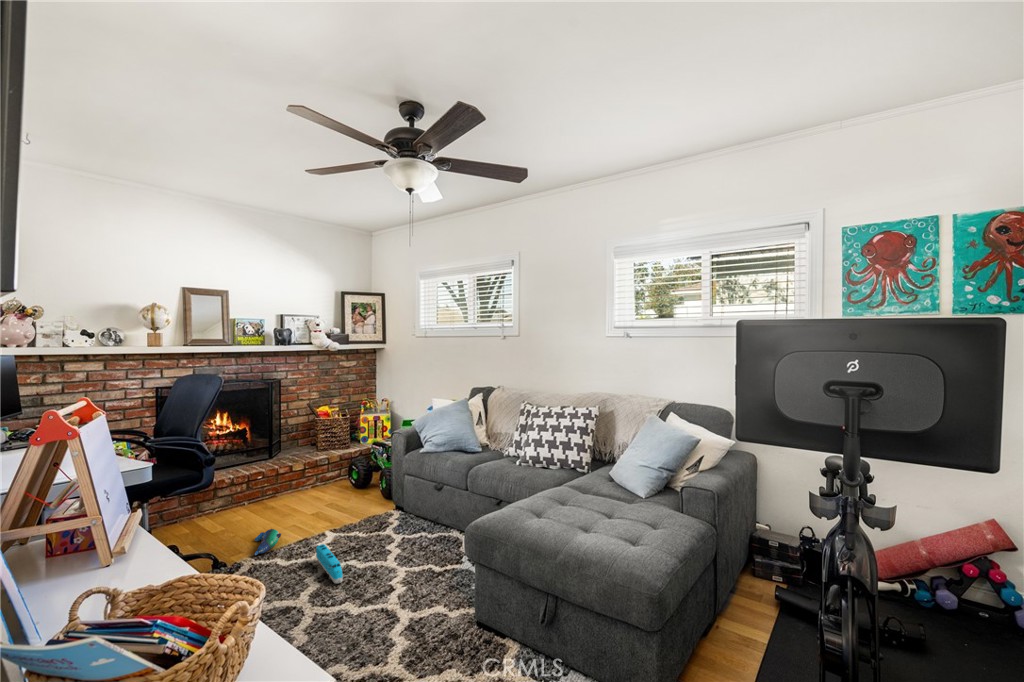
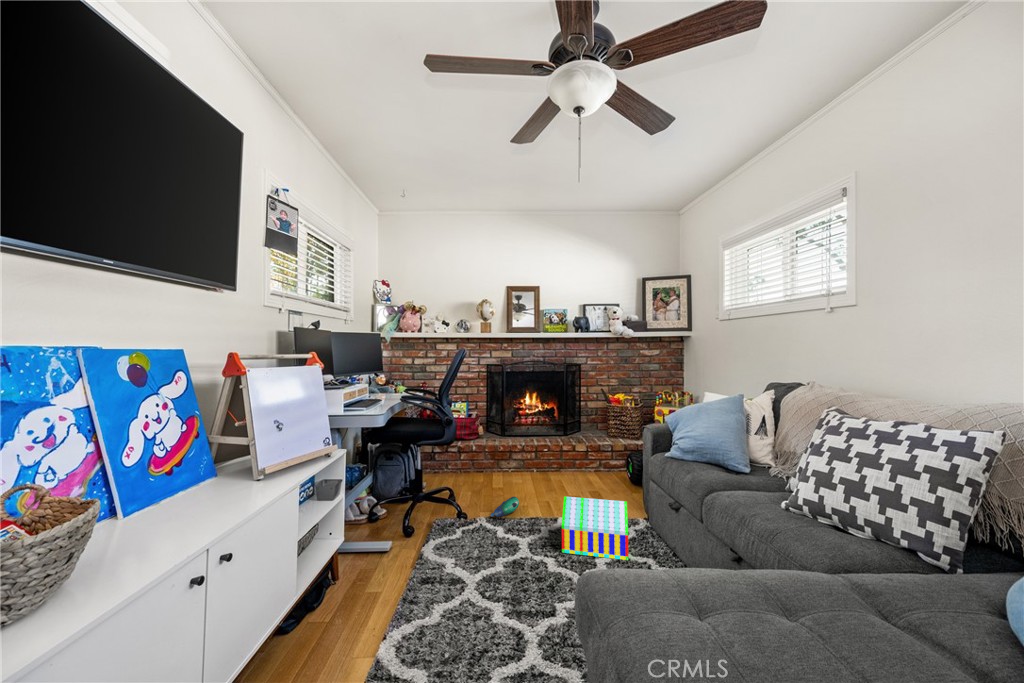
toy house: none [347,495,412,553] -> present [562,496,629,560]
toy train: present [316,544,343,583] -> none [507,527,531,577]

